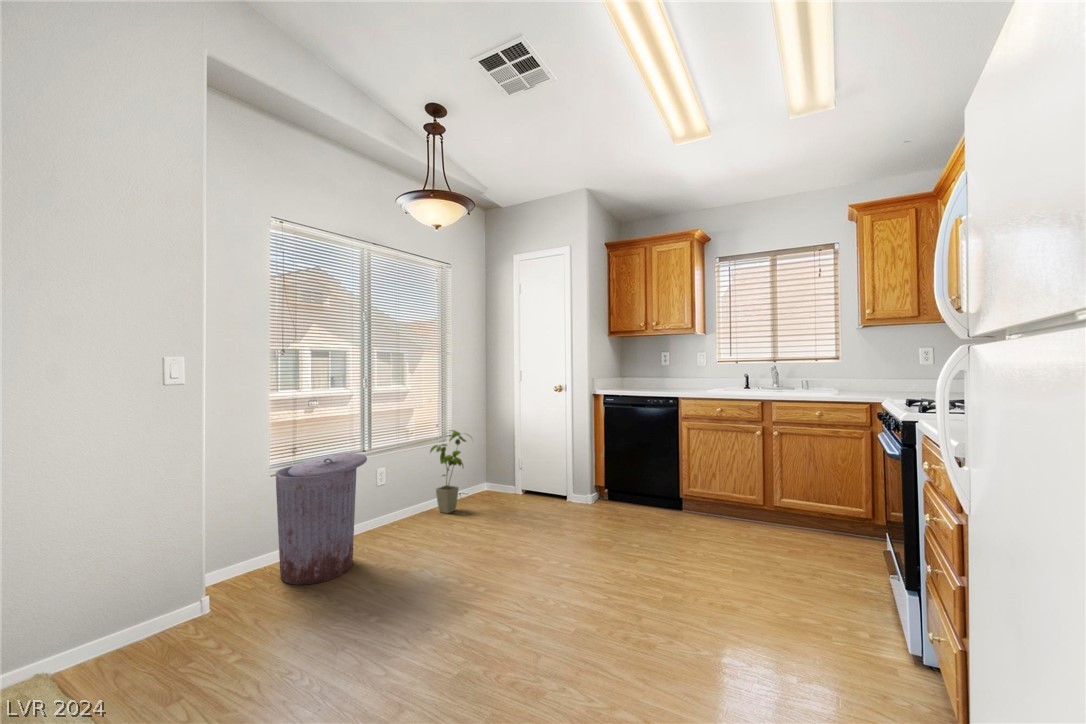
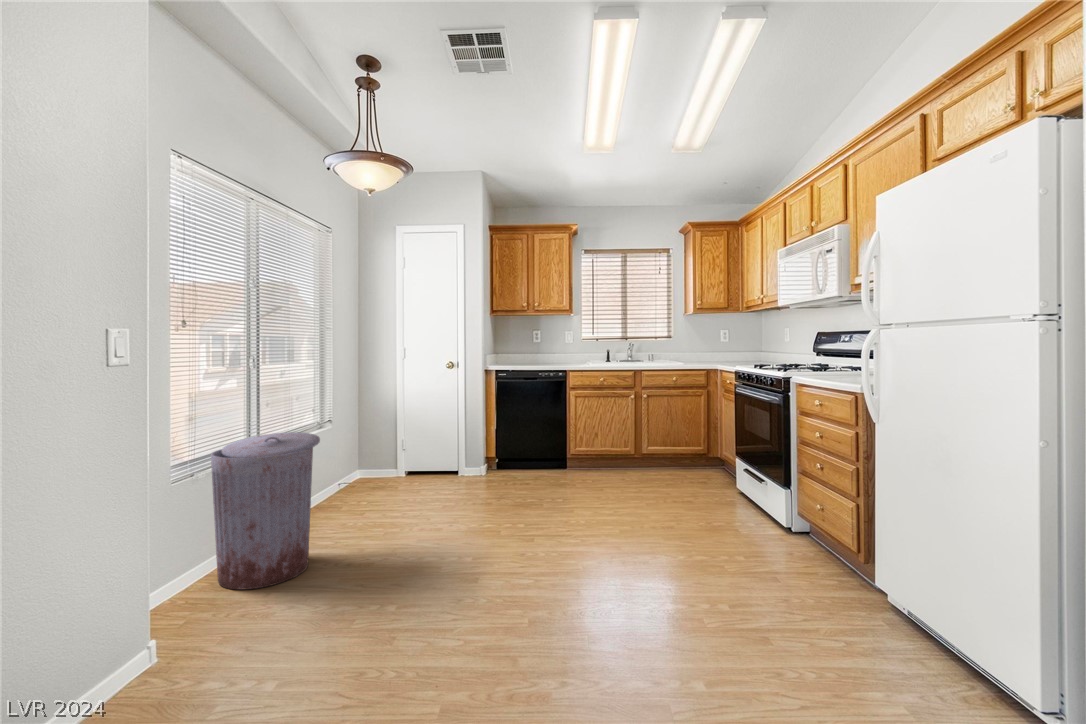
house plant: present [430,430,466,513] -> none [330,409,377,502]

